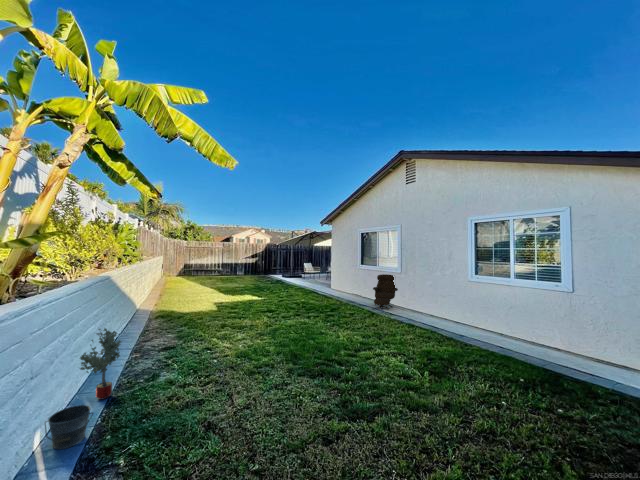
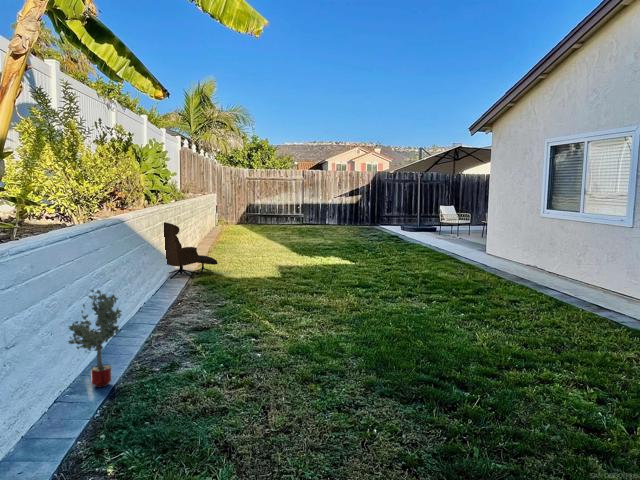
lounge chair: present [373,274,398,310] -> present [164,222,218,279]
bucket: present [45,405,93,449] -> none [21,390,77,442]

